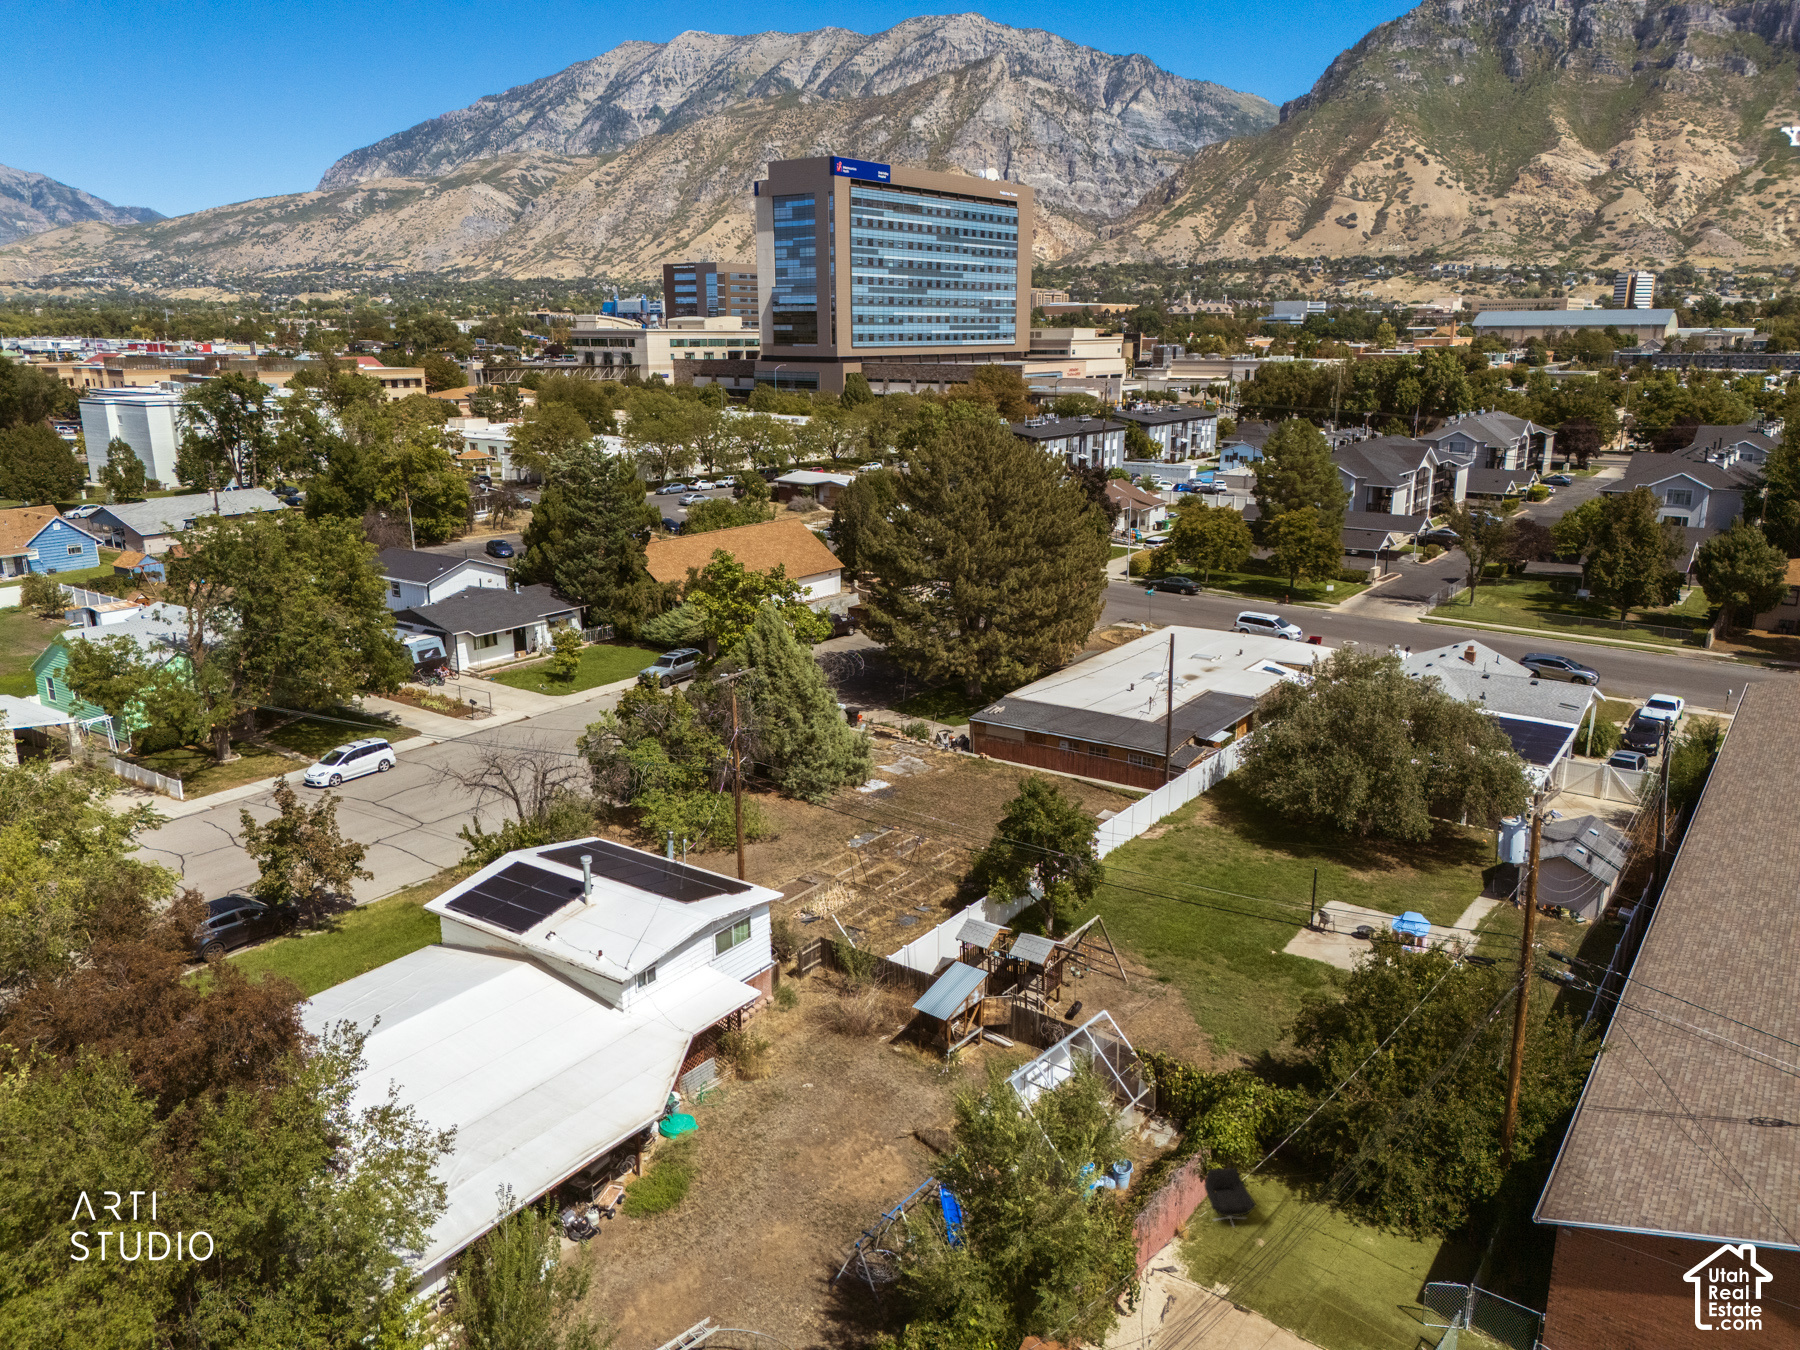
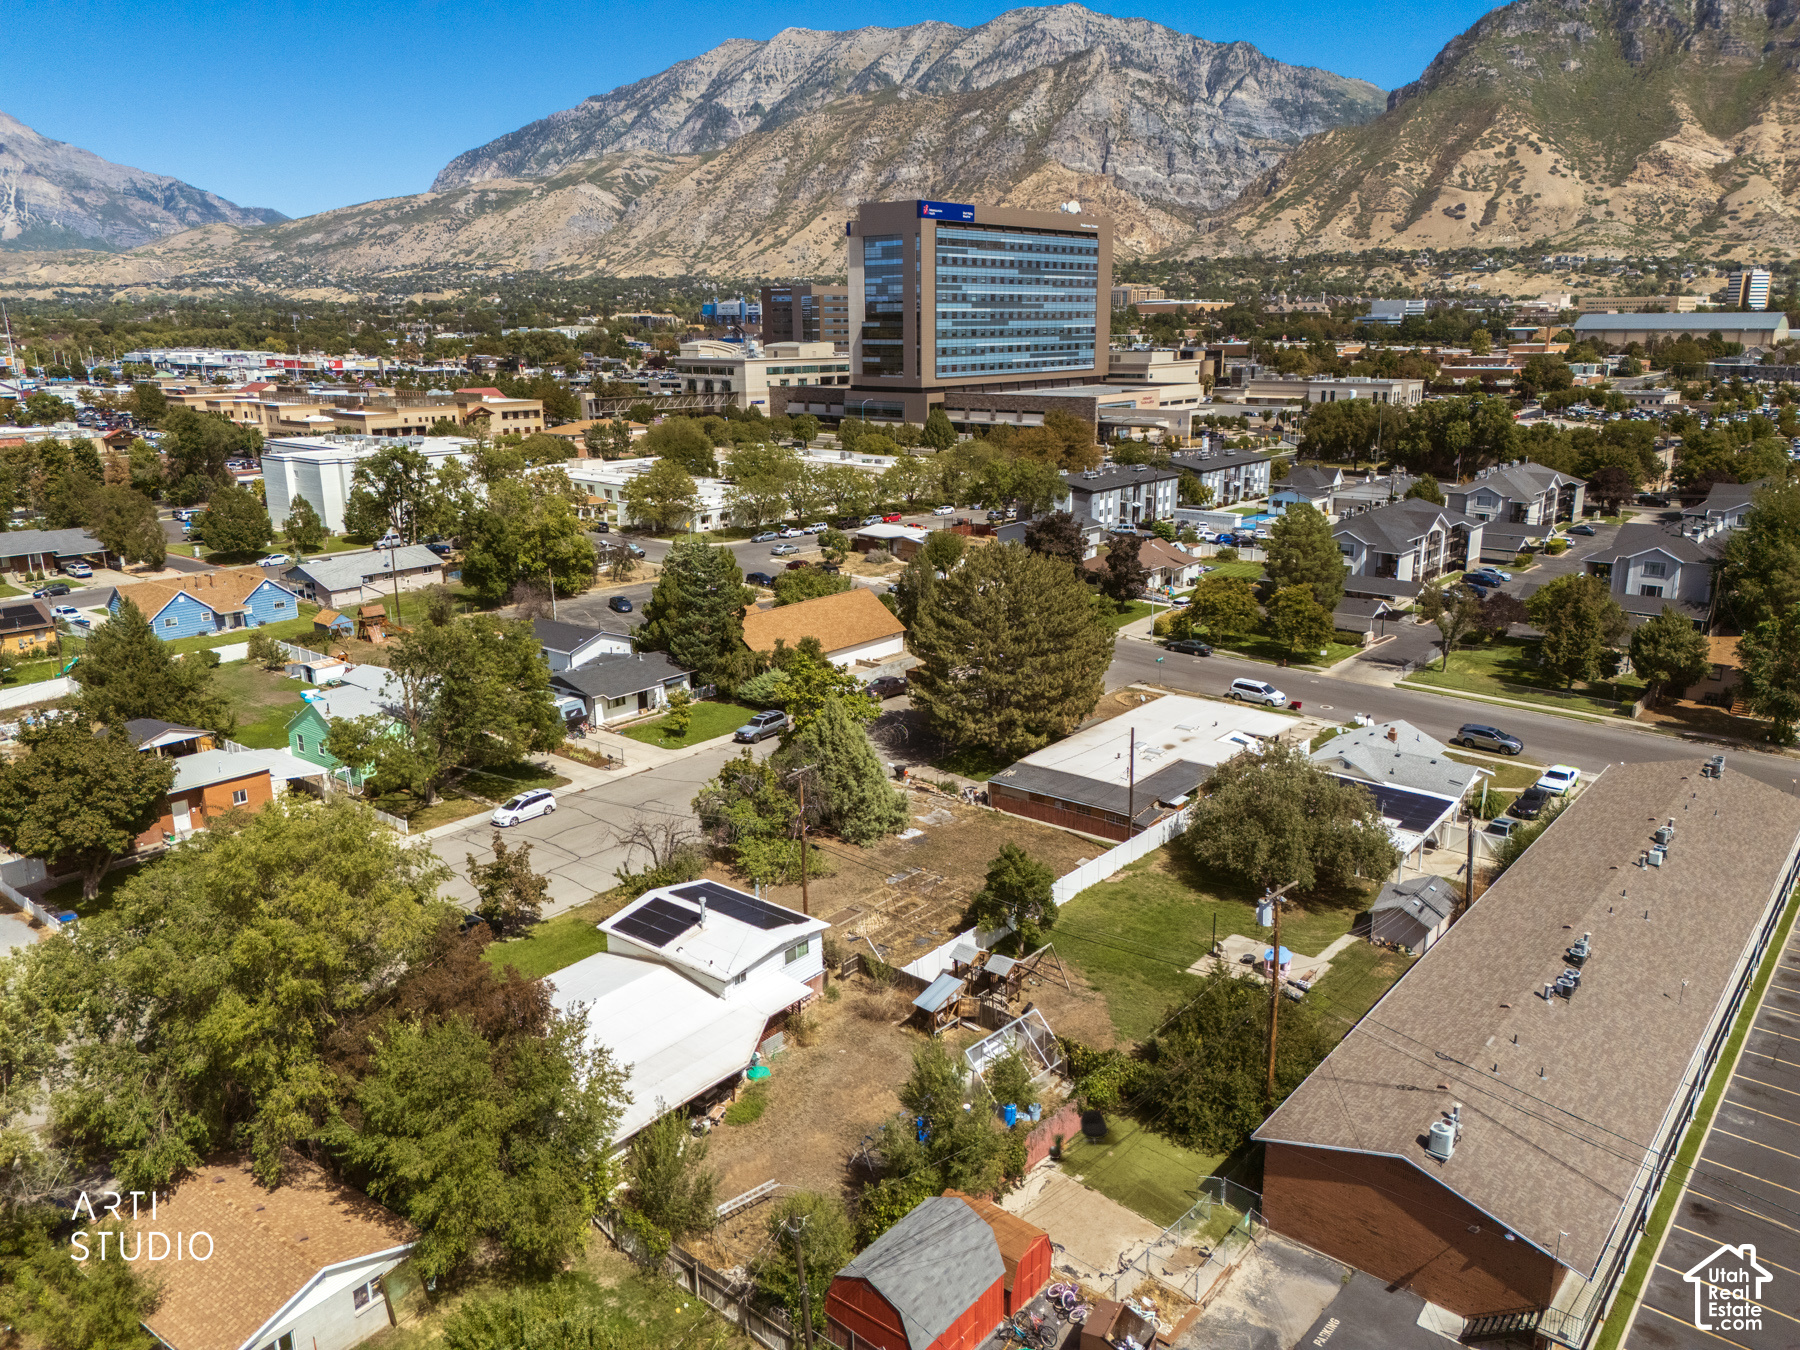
potted tree: none [1165,1210,1197,1256] -> present [1048,1134,1064,1159]

